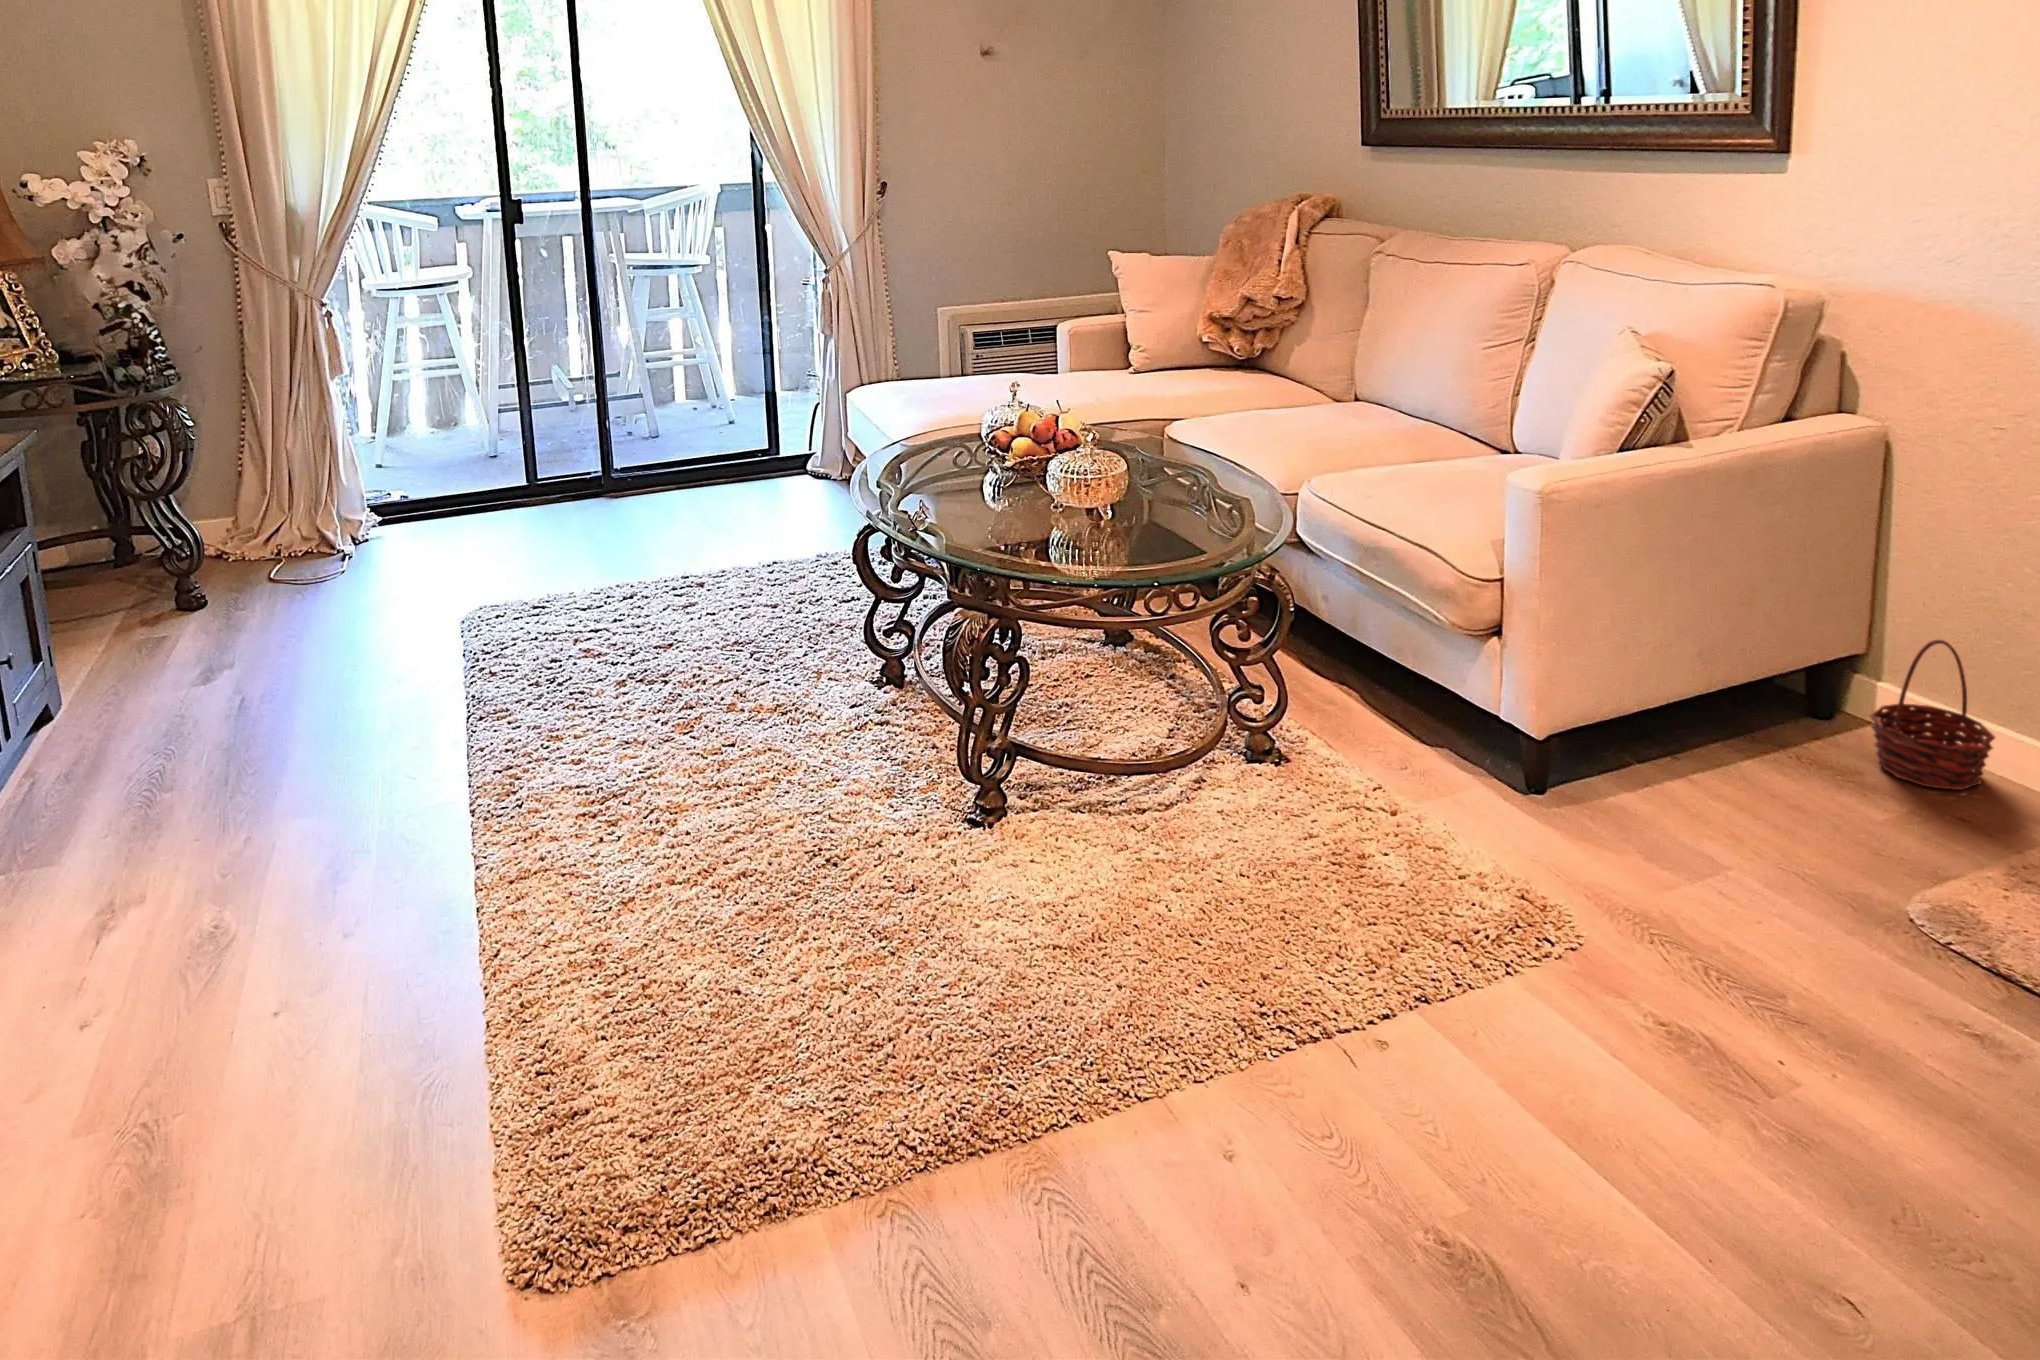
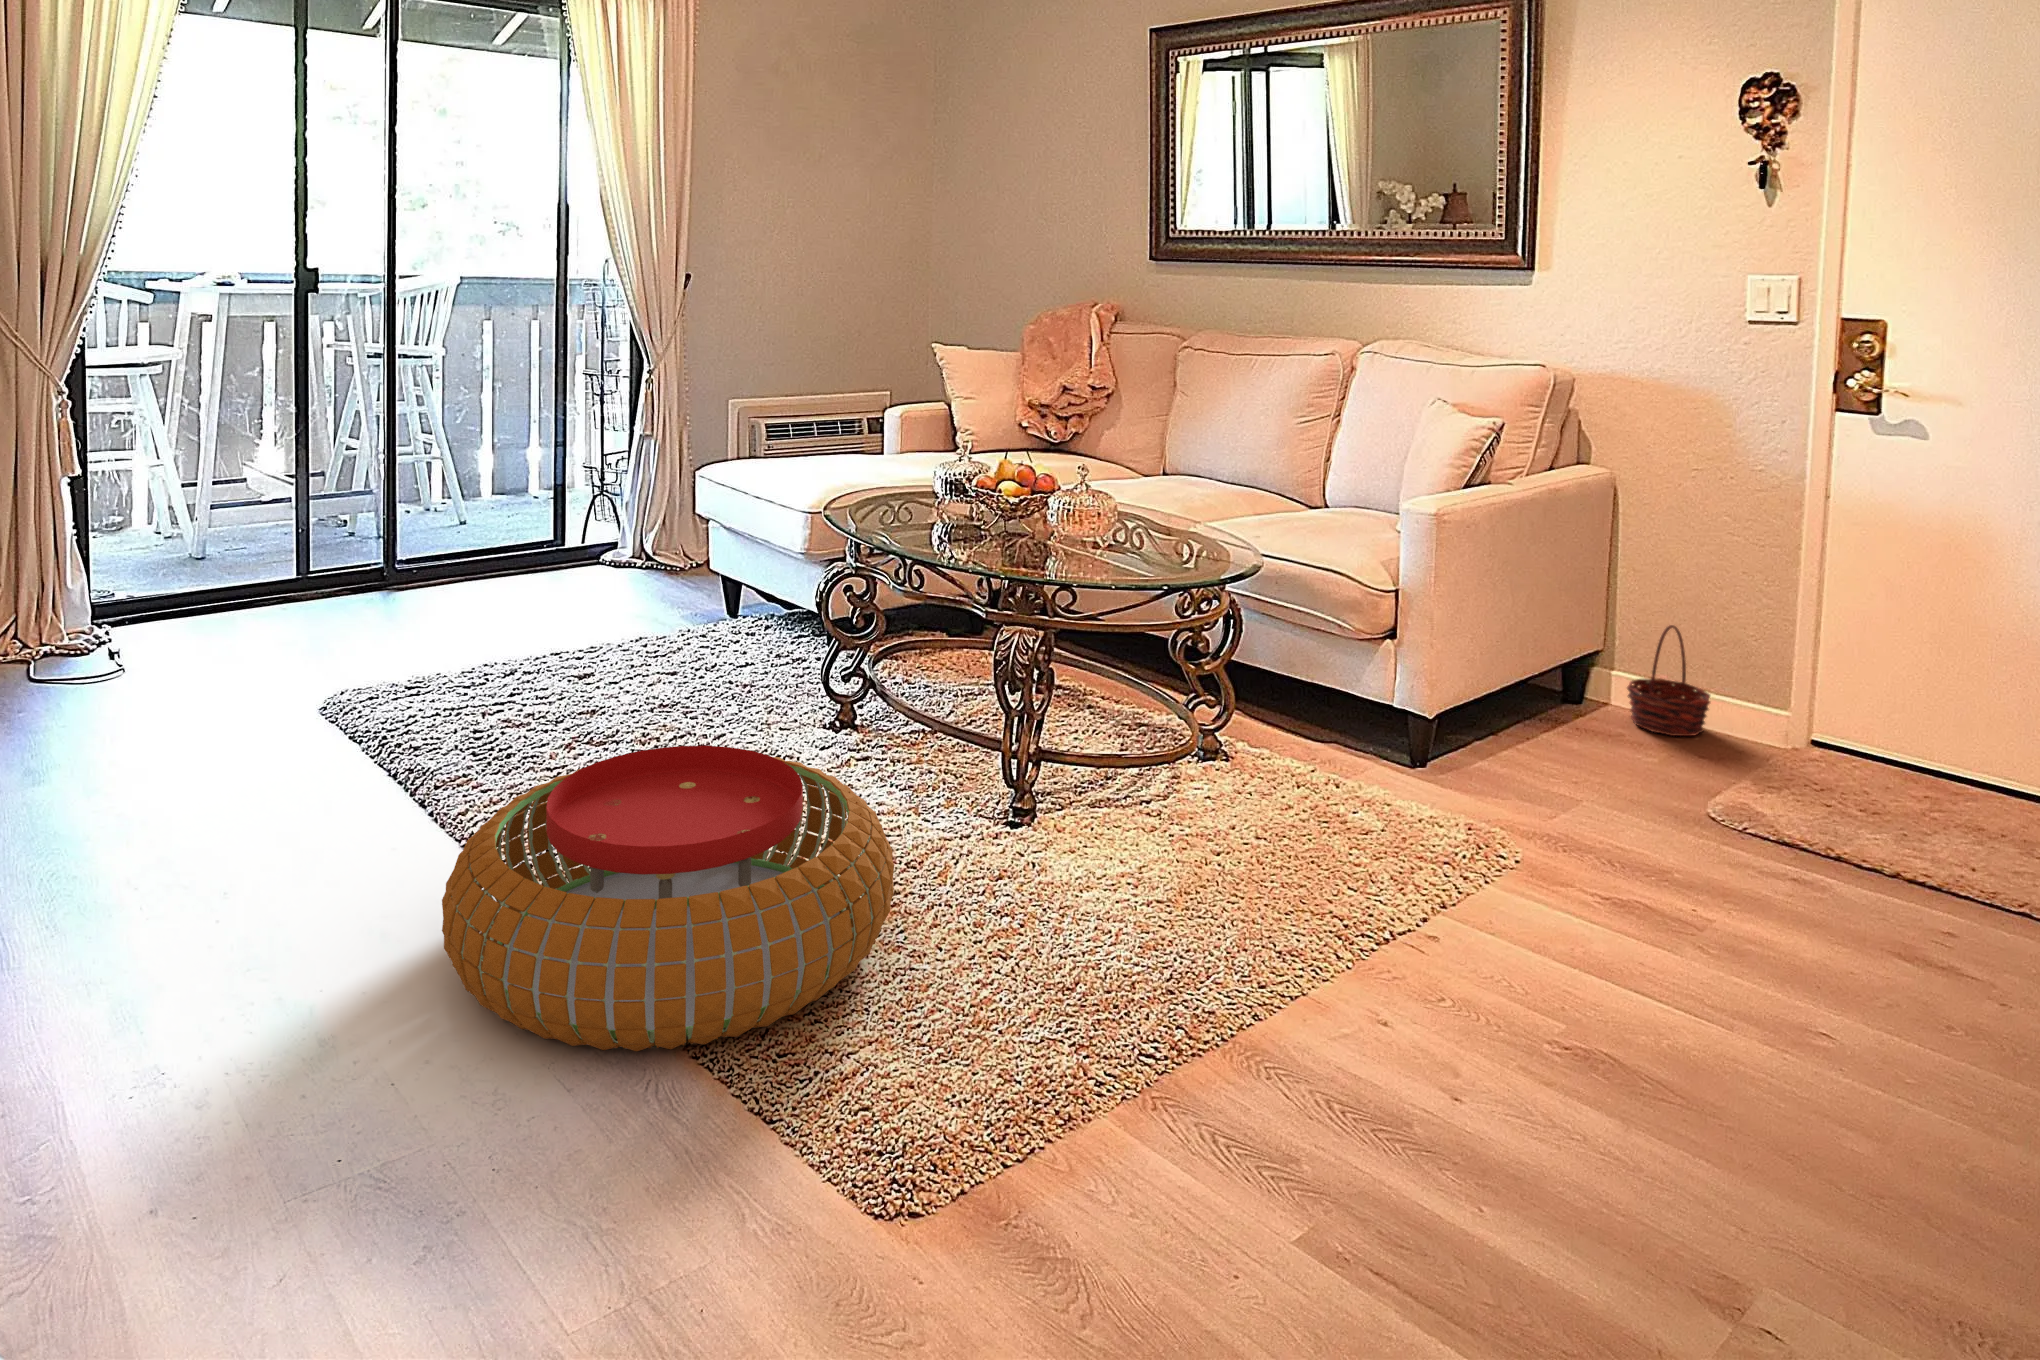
pouf: none [319,718,782,1039] -> present [442,746,894,1051]

